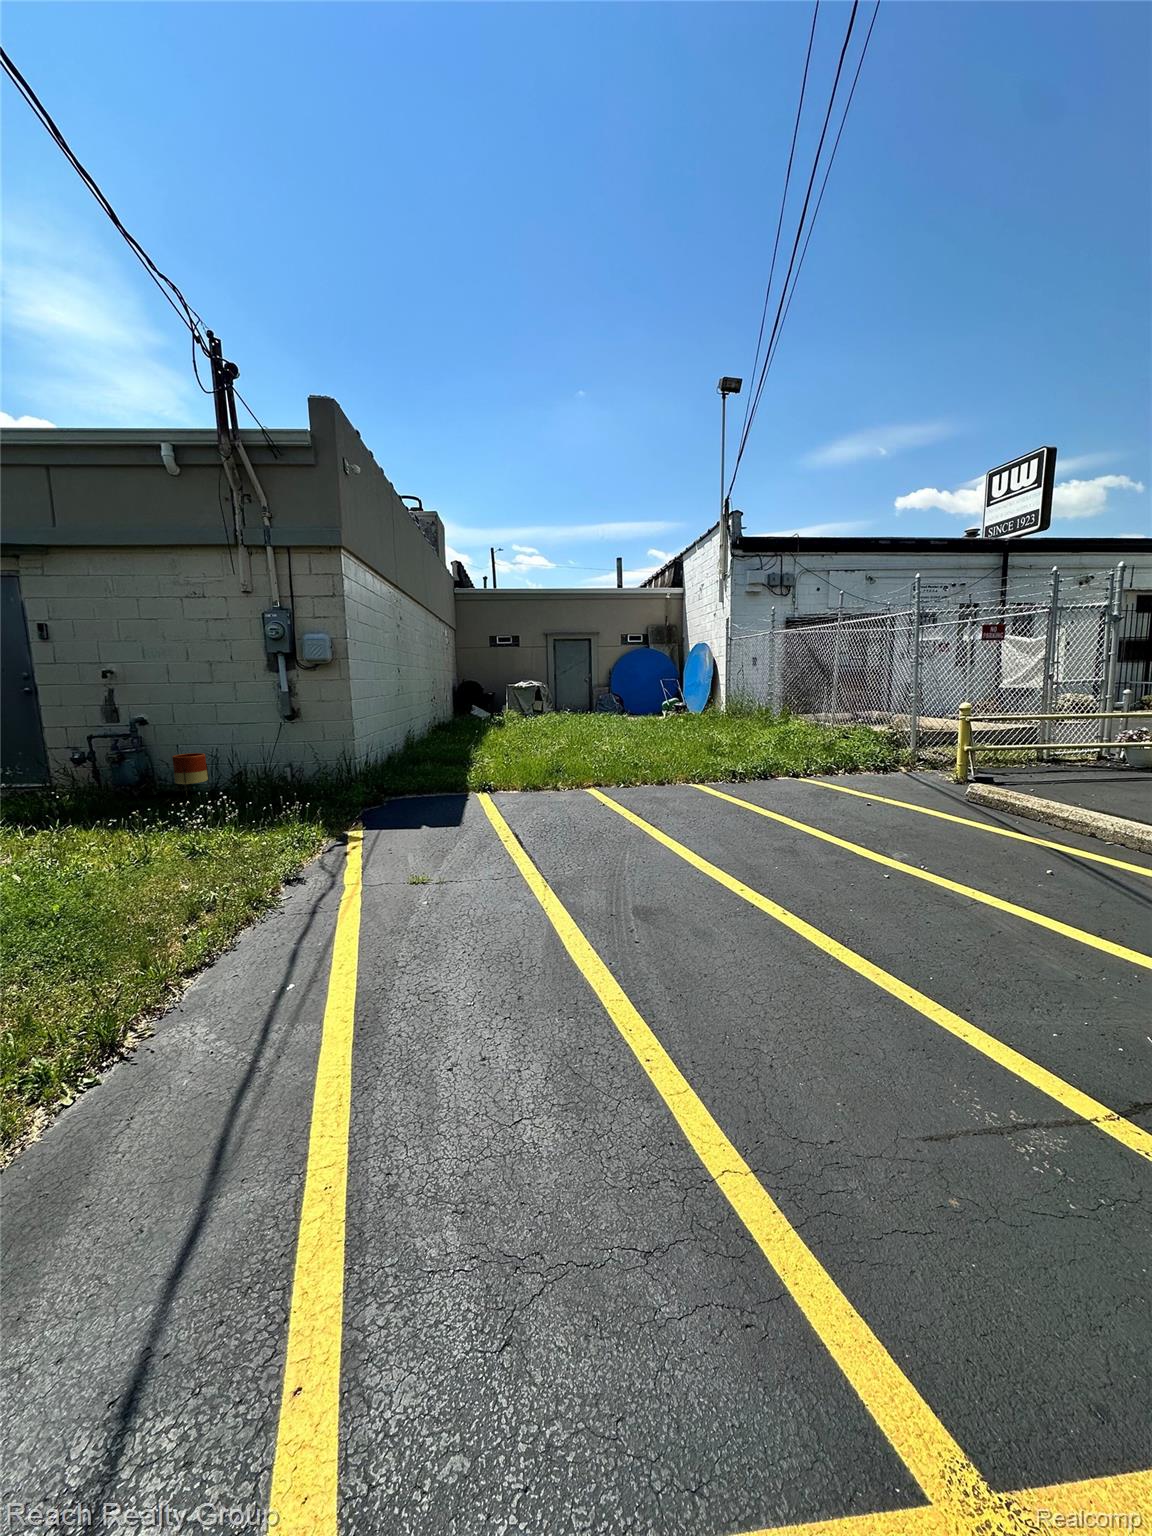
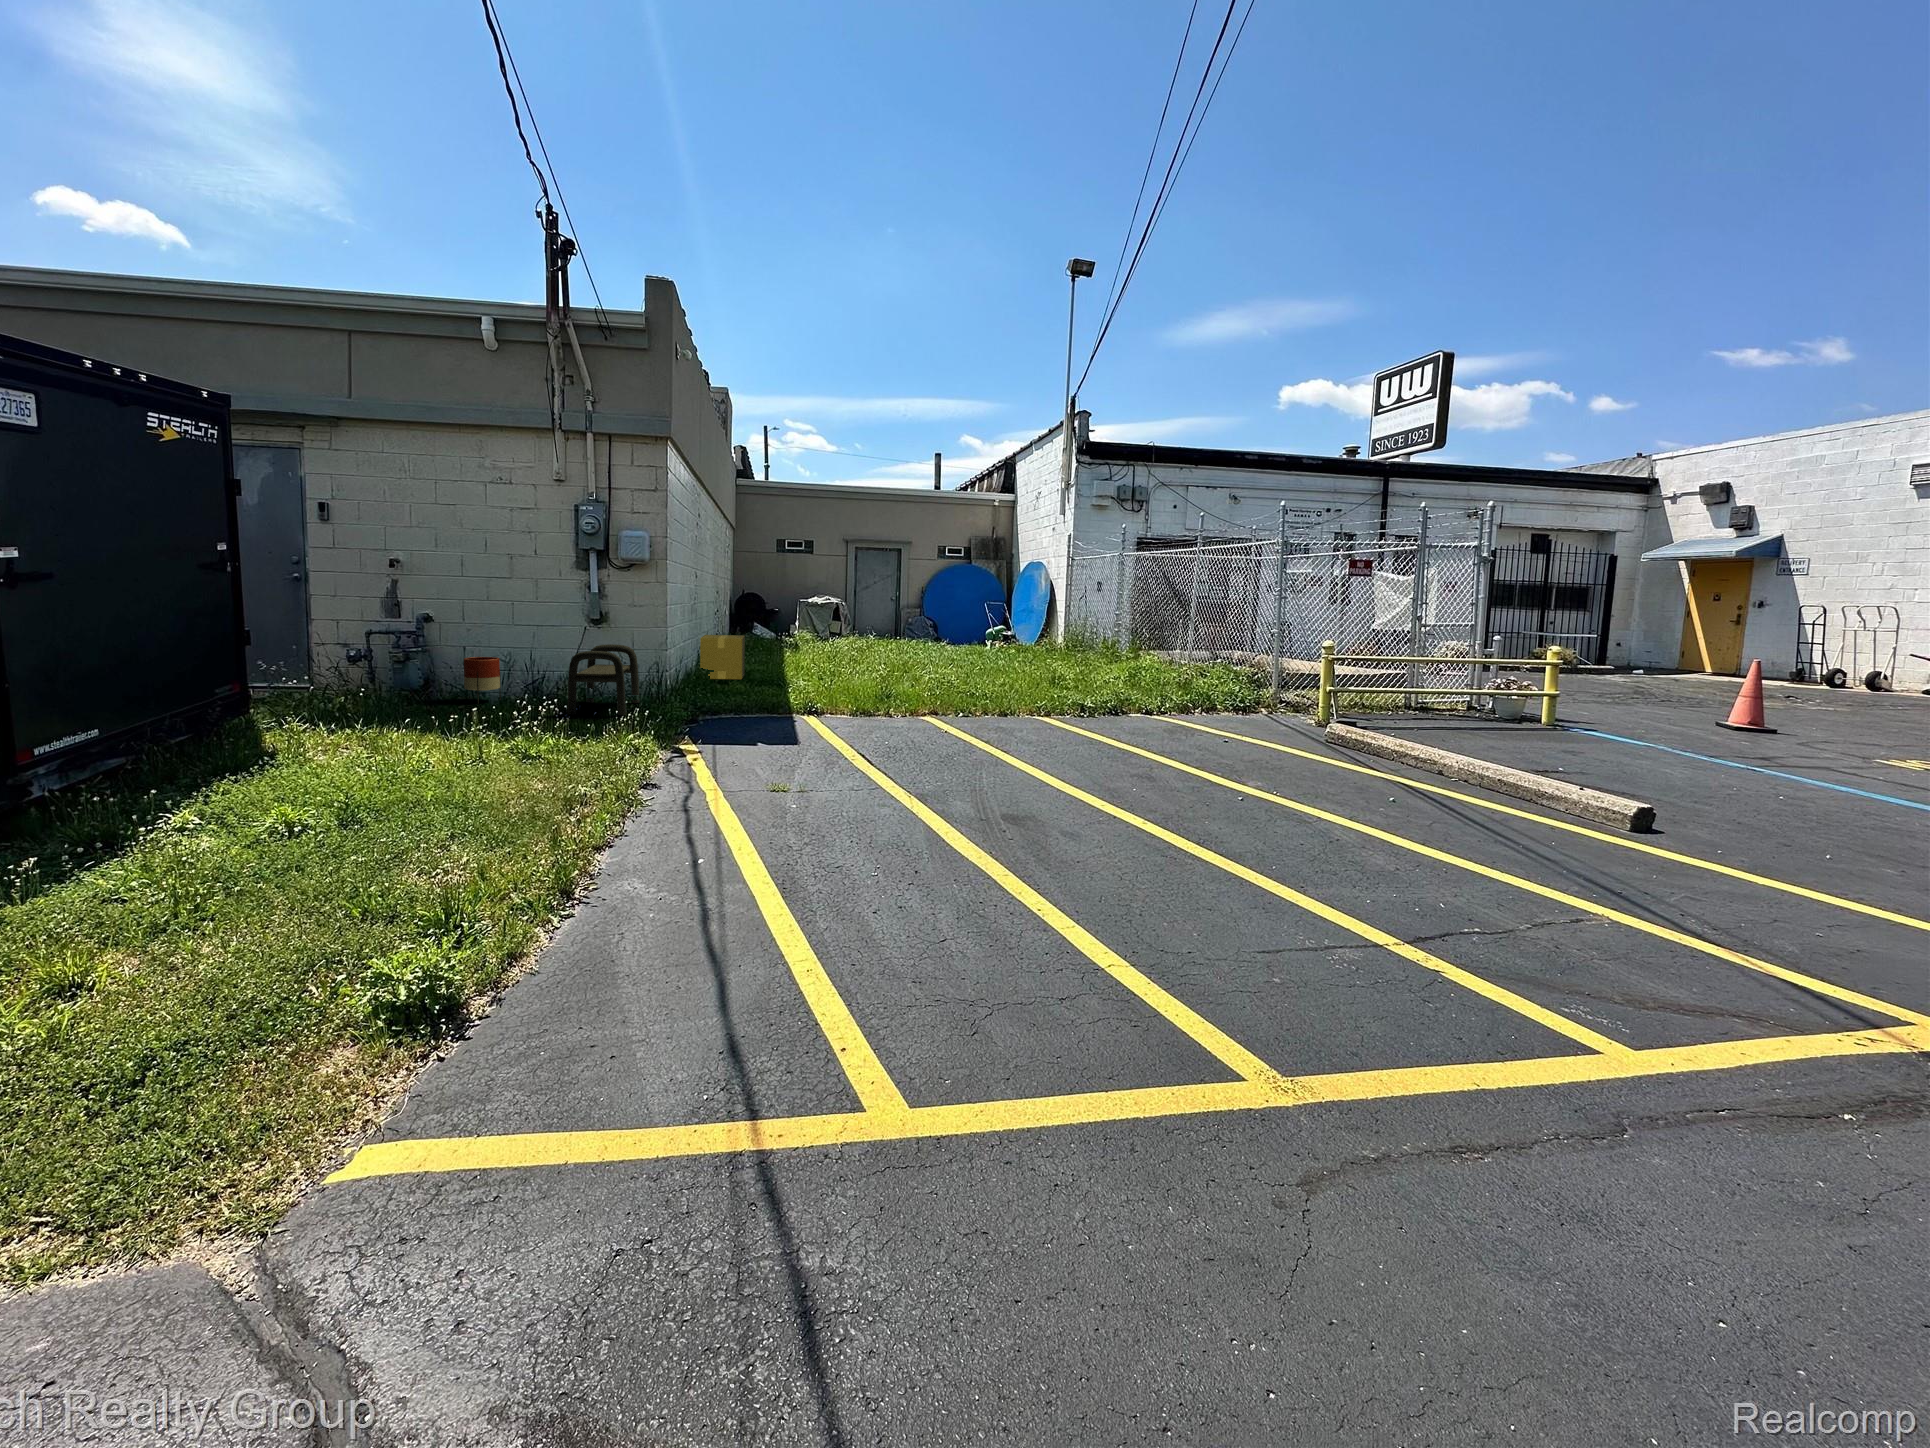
cardboard box: none [402,720,445,759] -> present [700,635,745,679]
bench: none [258,737,332,804] -> present [568,644,639,715]

